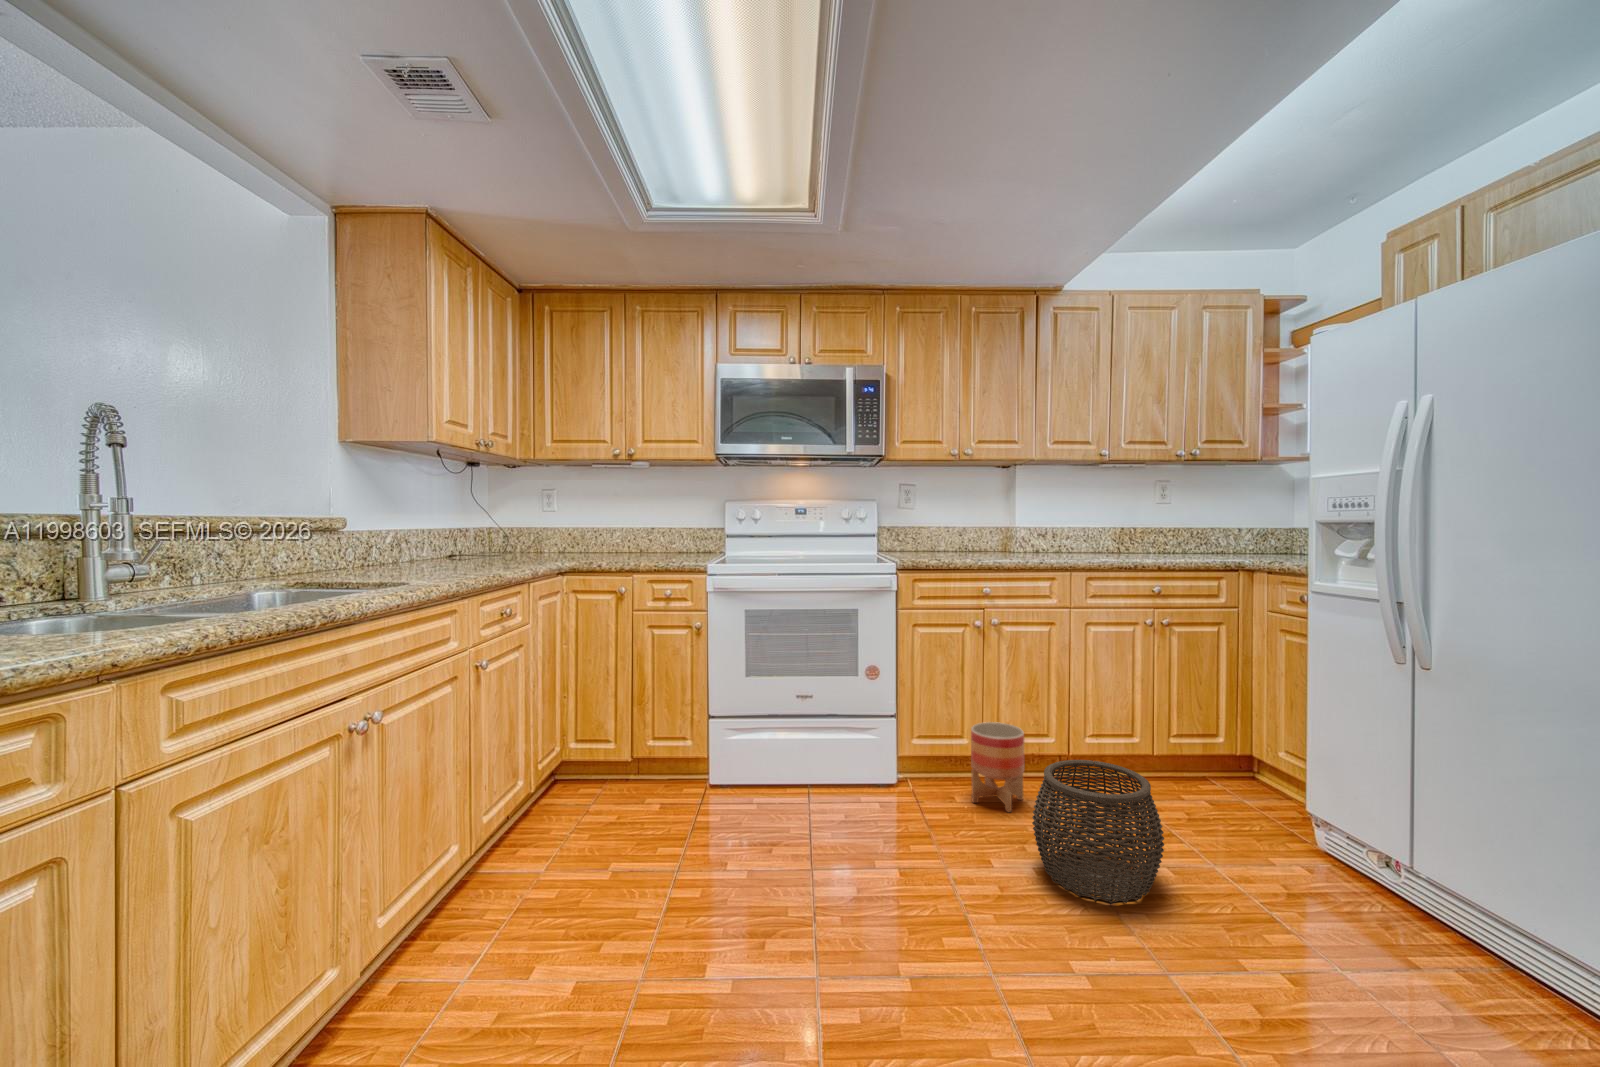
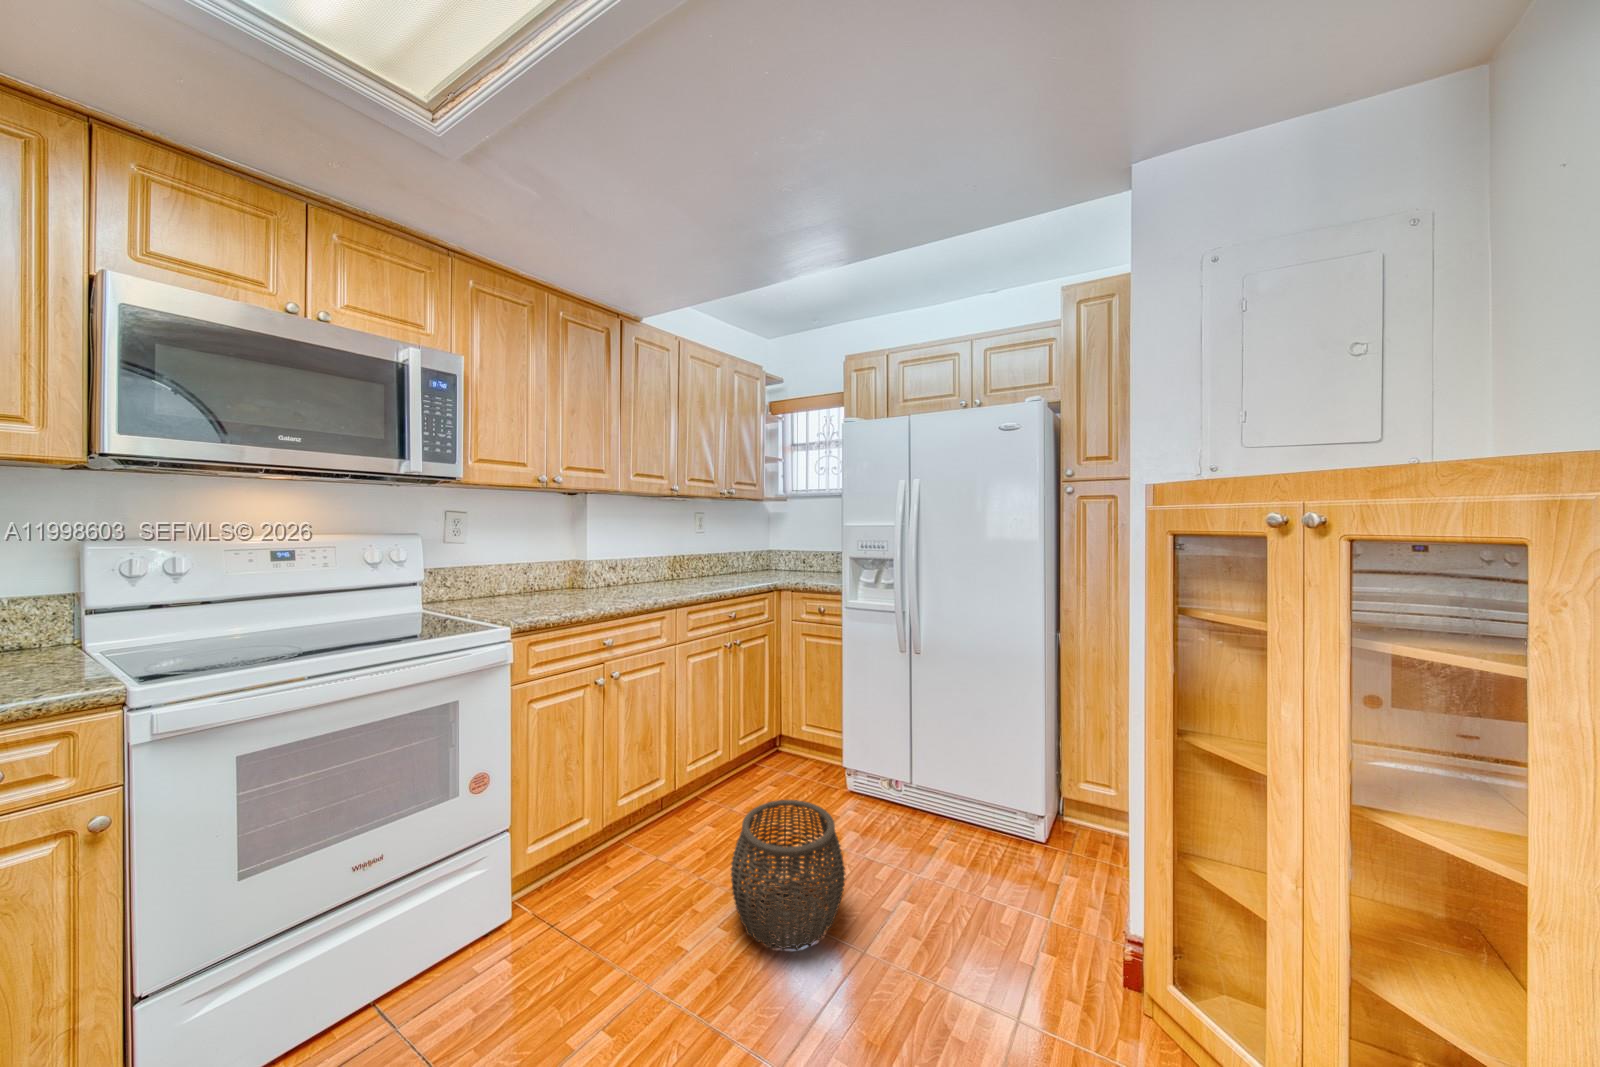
planter: present [971,722,1024,812] -> none [610,785,668,892]

